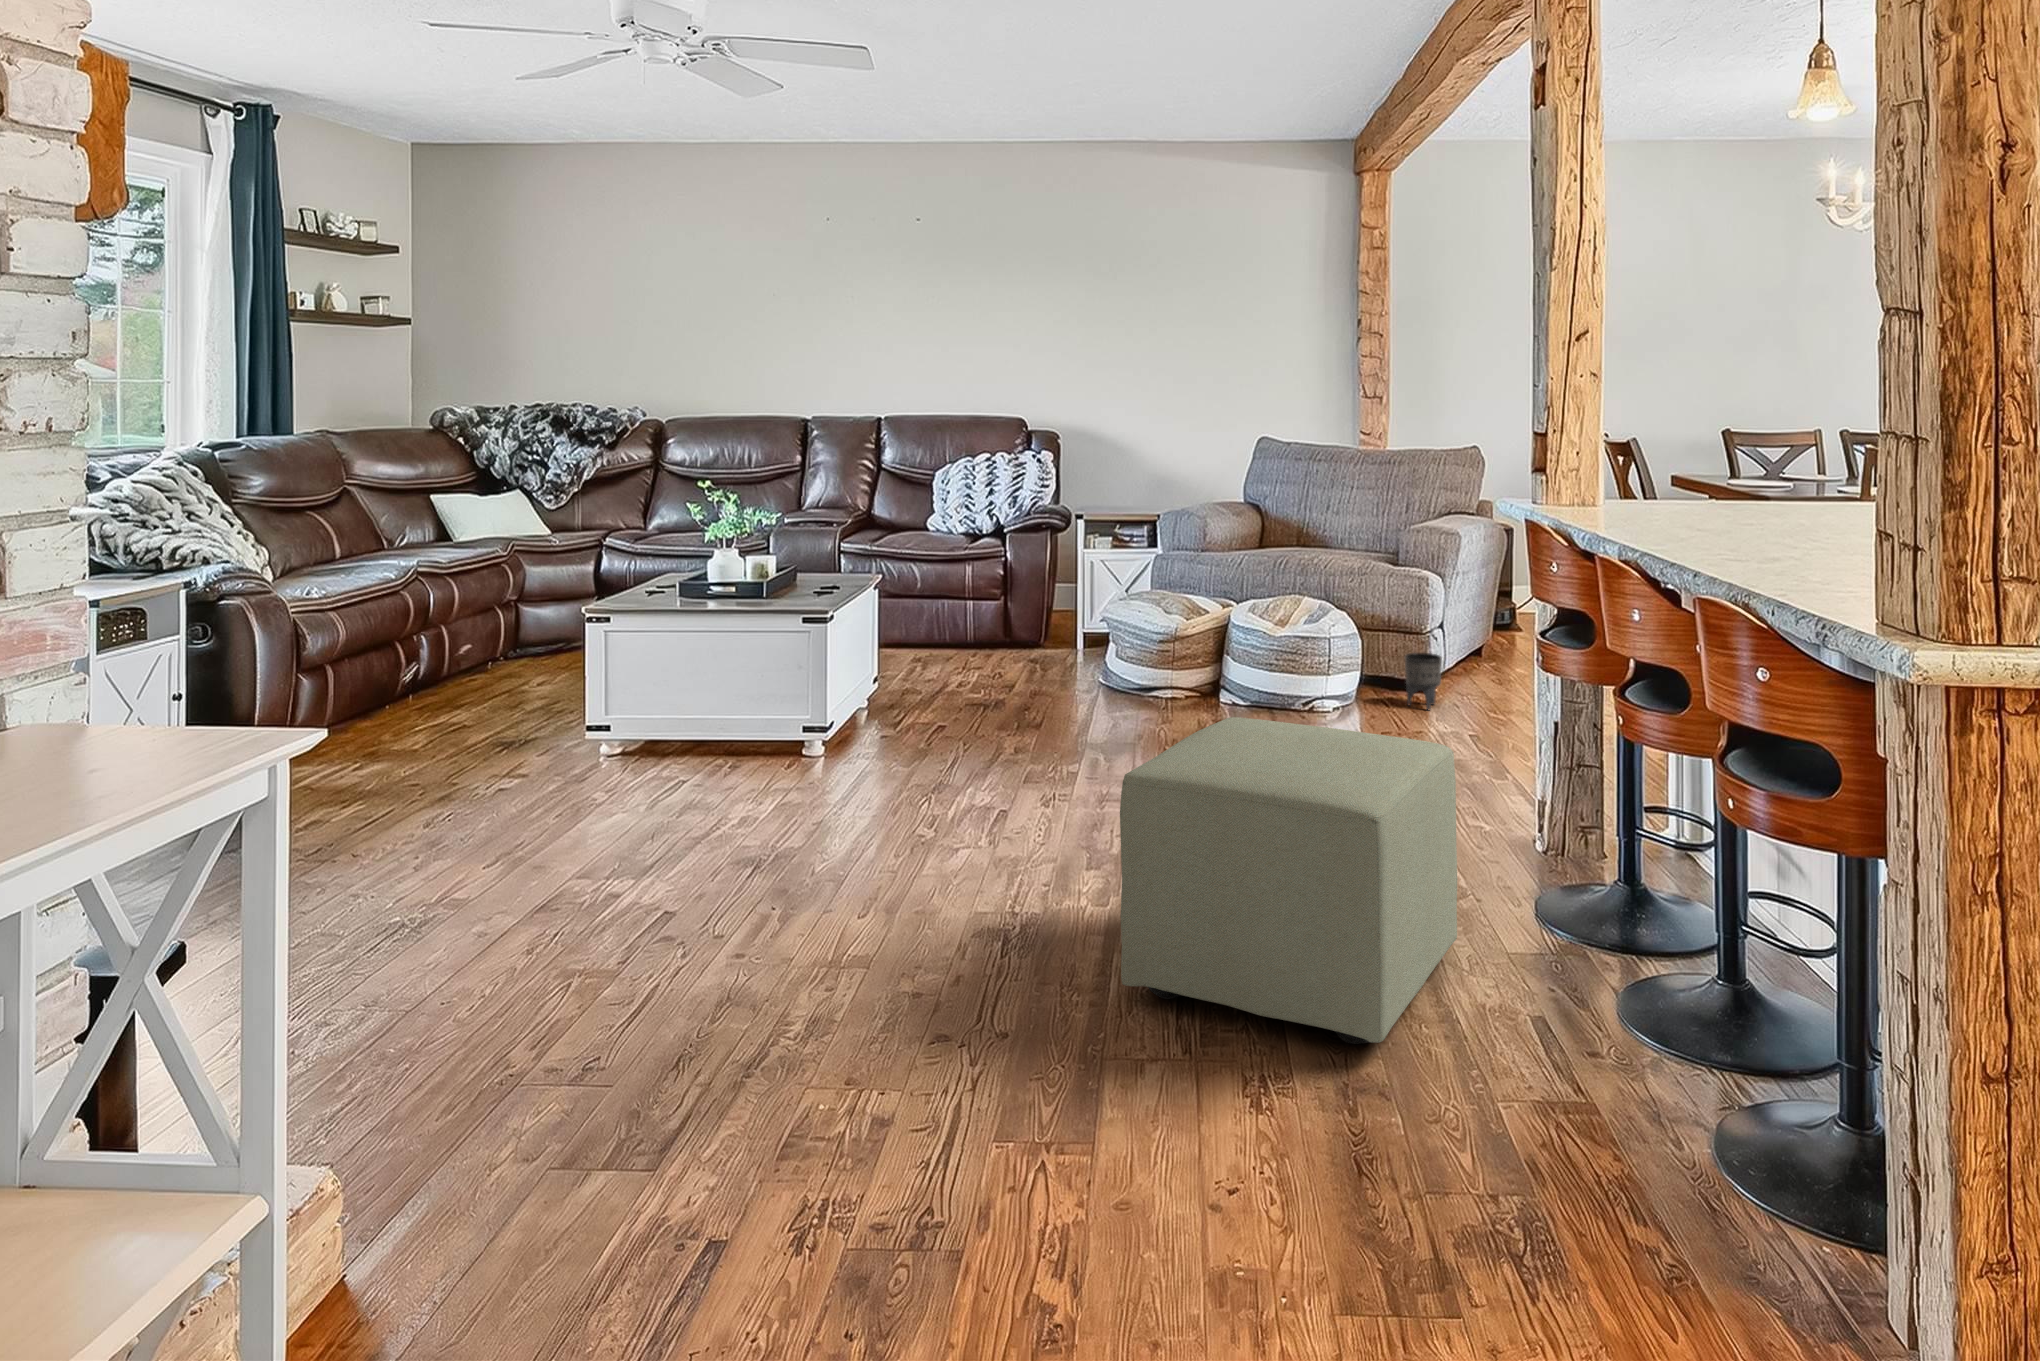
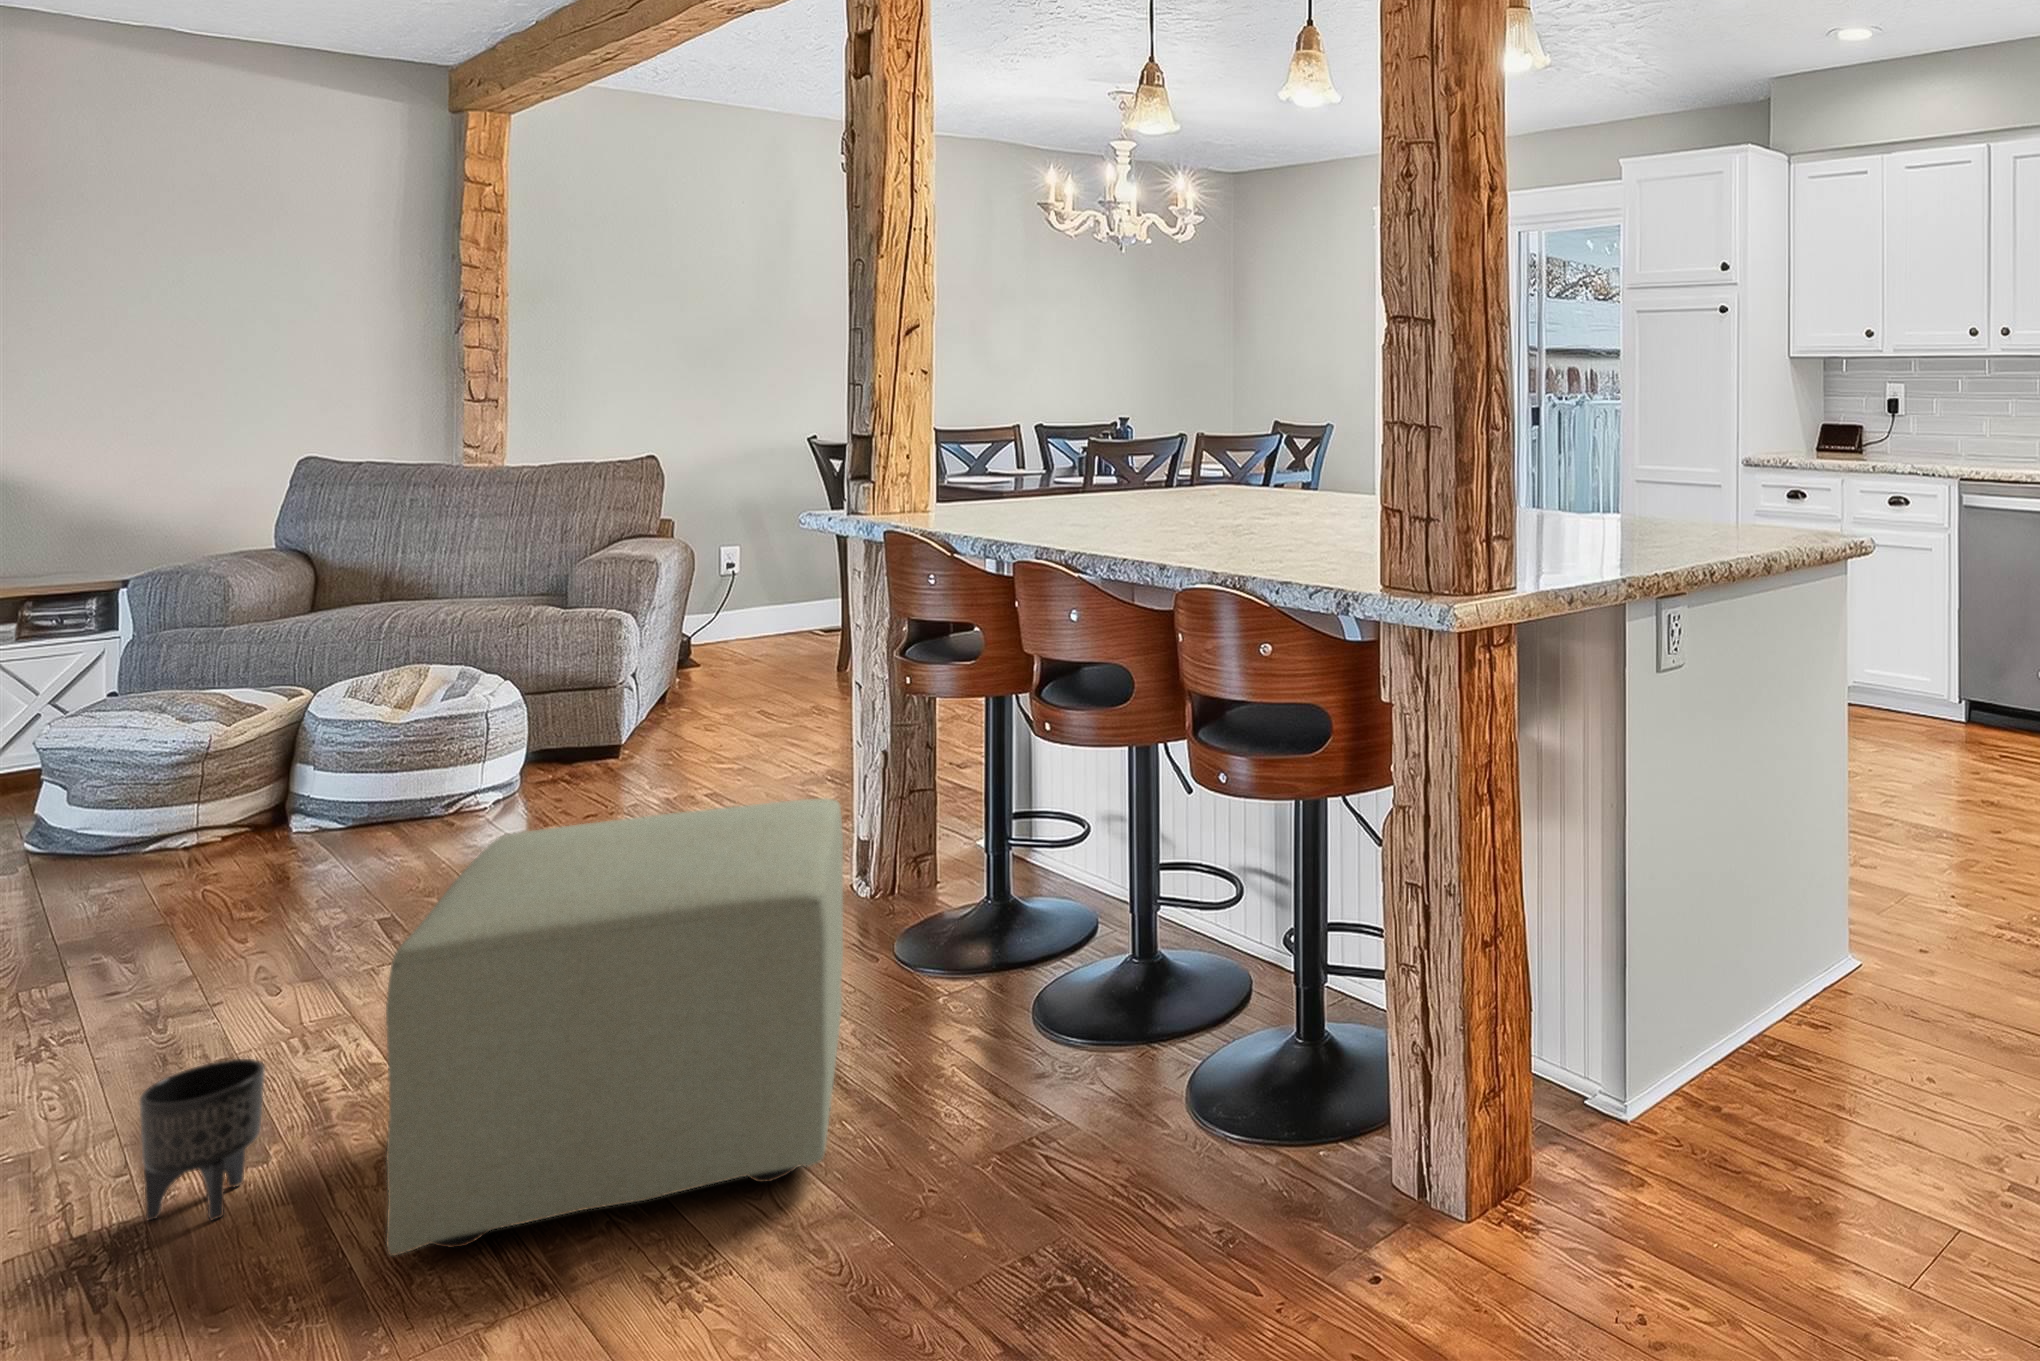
planter: present [1405,653,1442,710] -> present [140,1059,265,1220]

